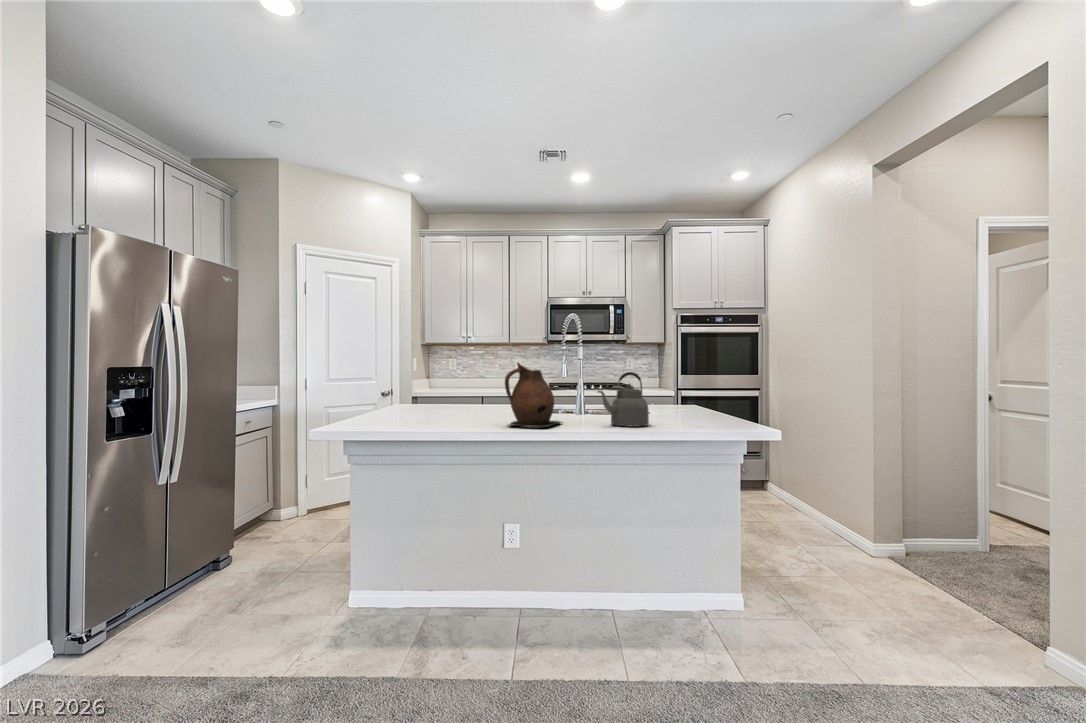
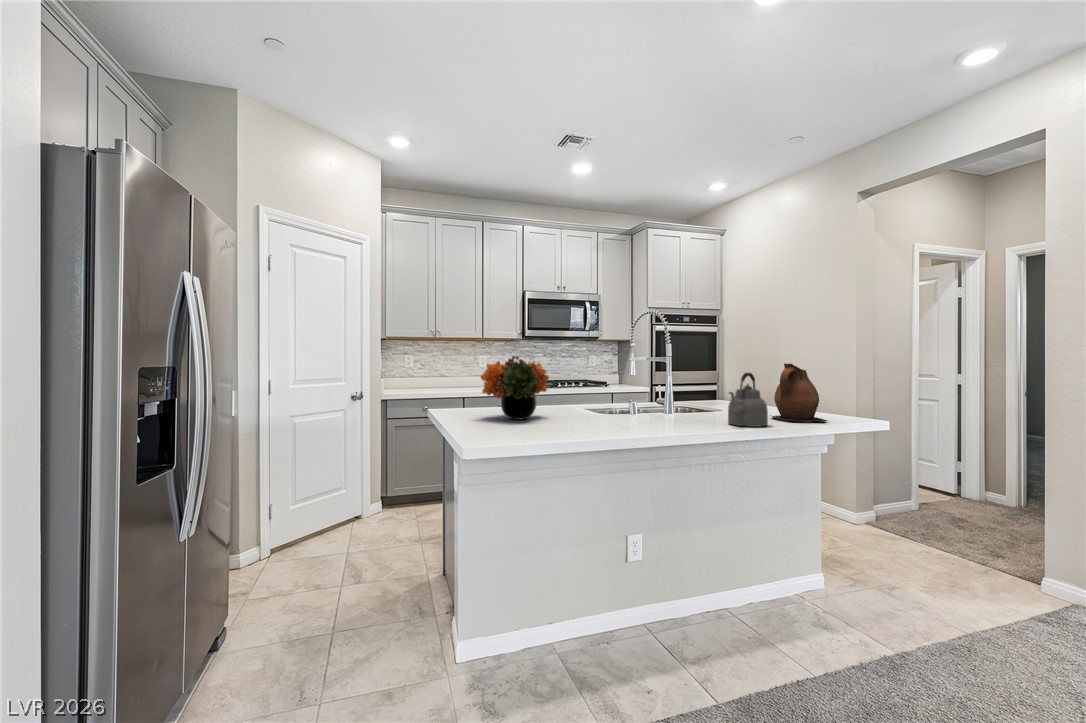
flower arrangement: none [410,357,474,413] -> present [481,356,549,419]
ceramic pitcher: present [505,363,562,428] -> present [772,363,827,422]

